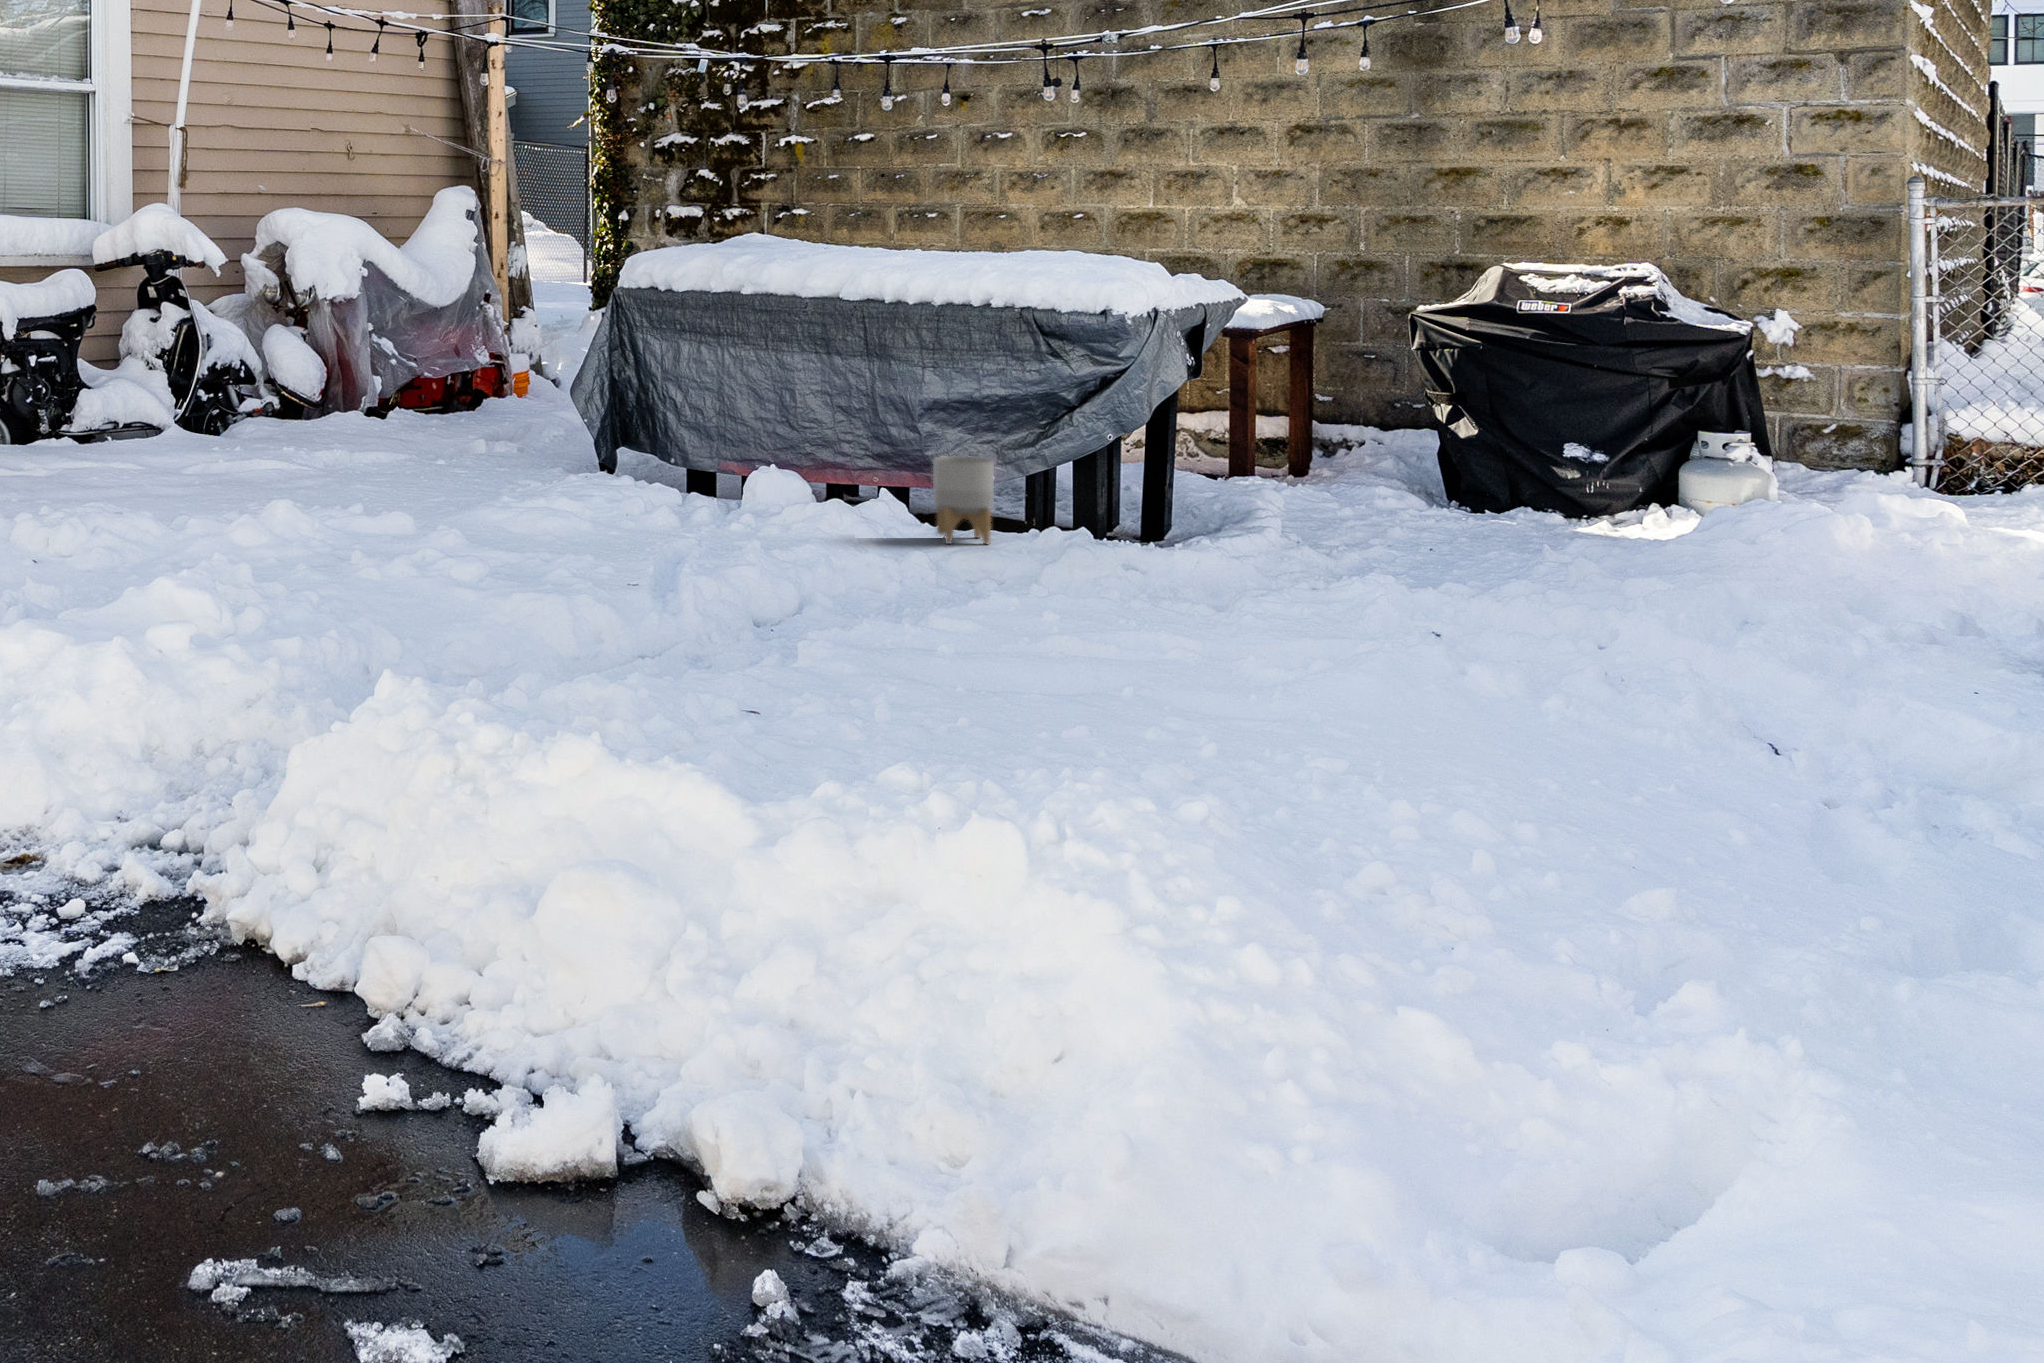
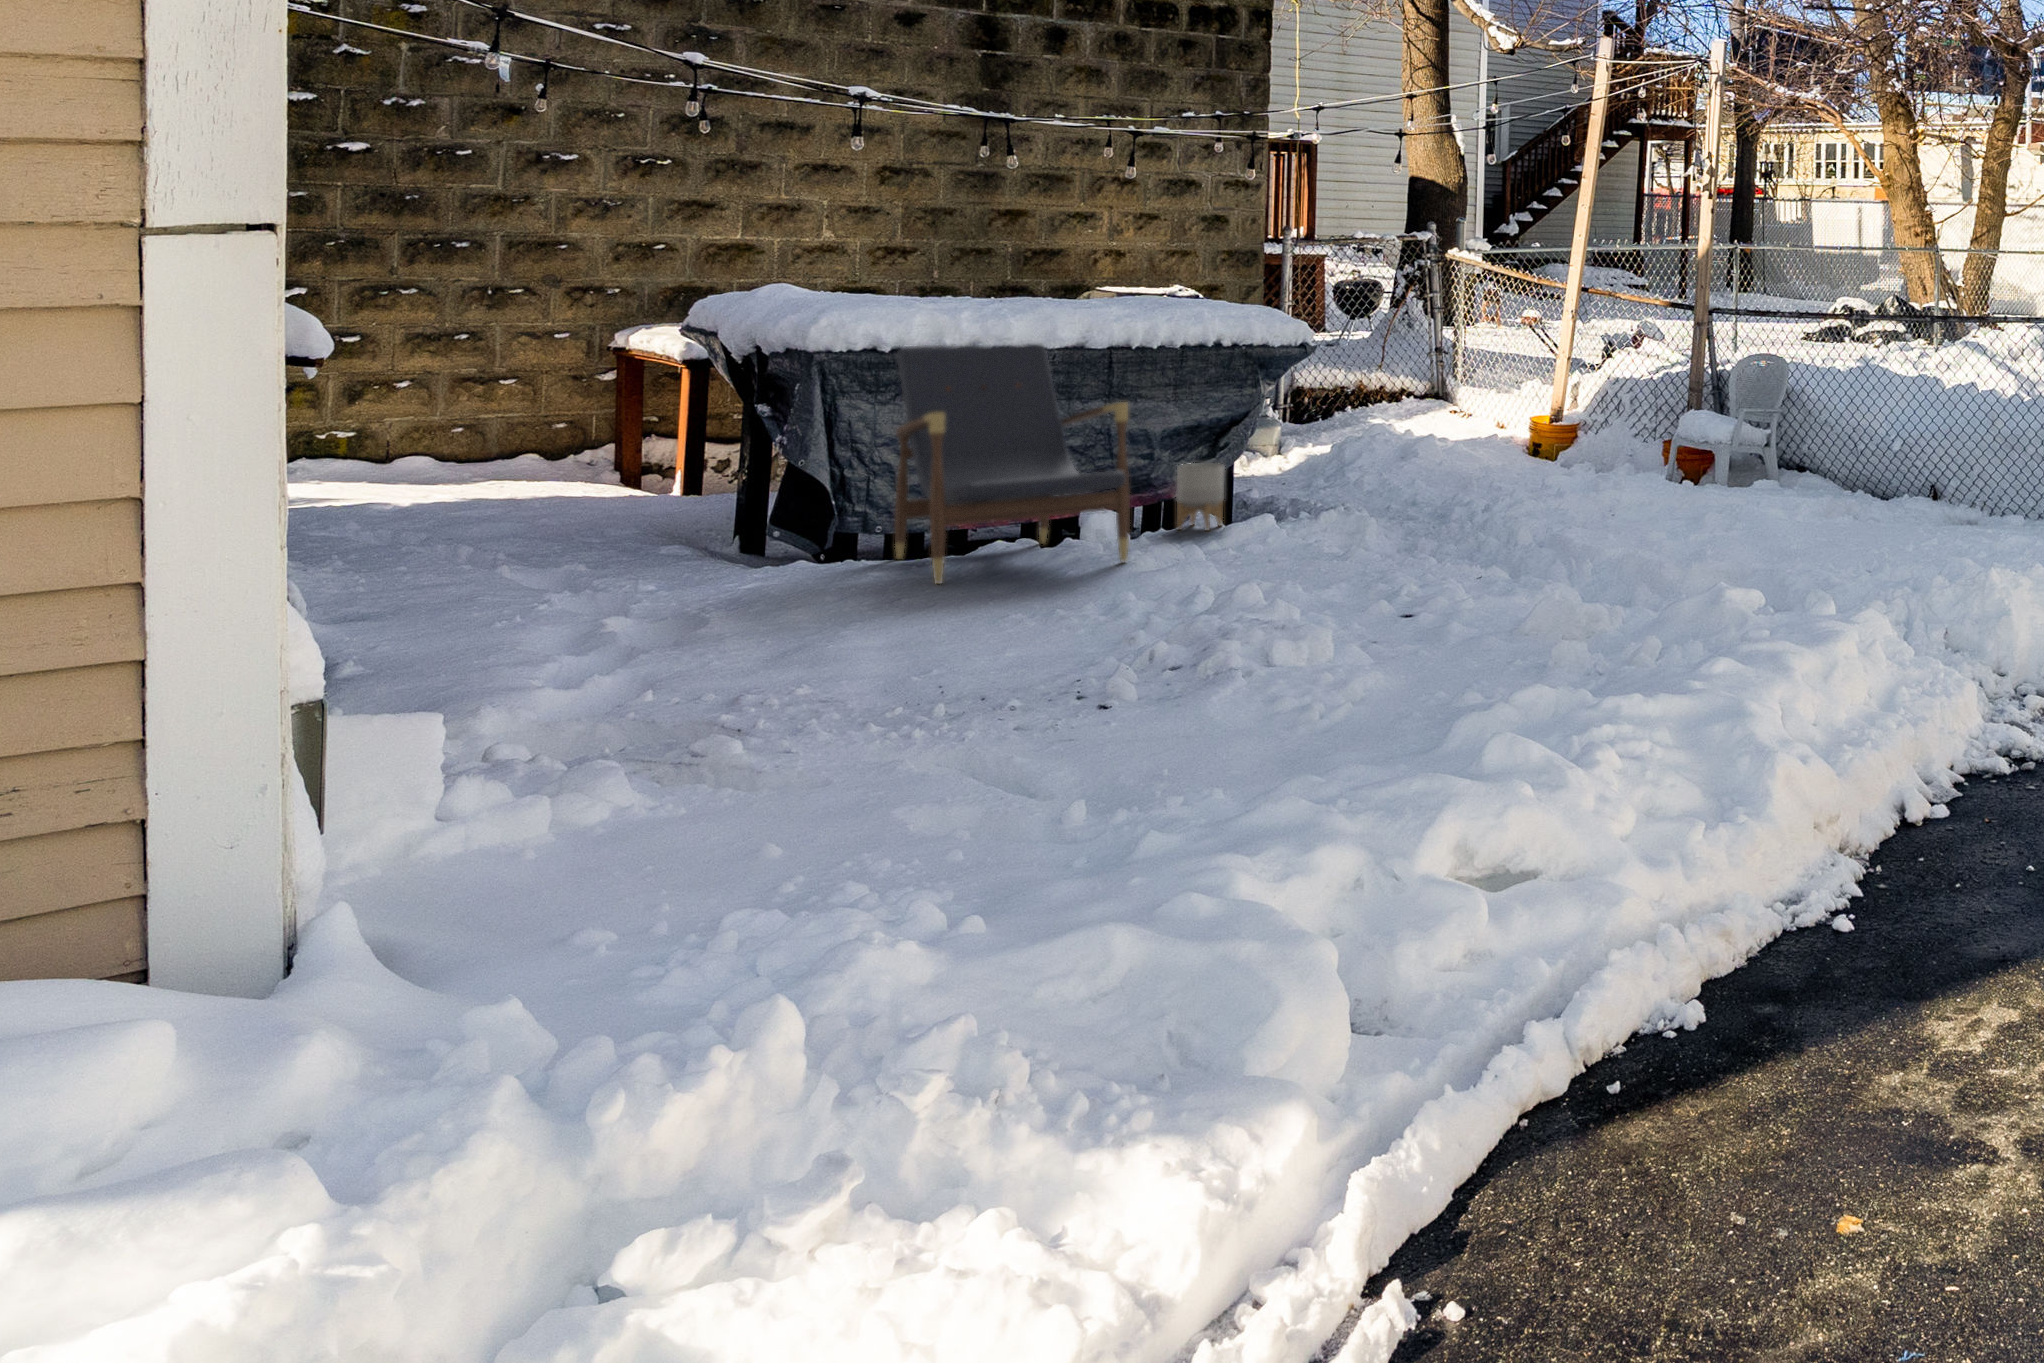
lounge chair: none [549,285,812,542] -> present [895,344,1130,584]

